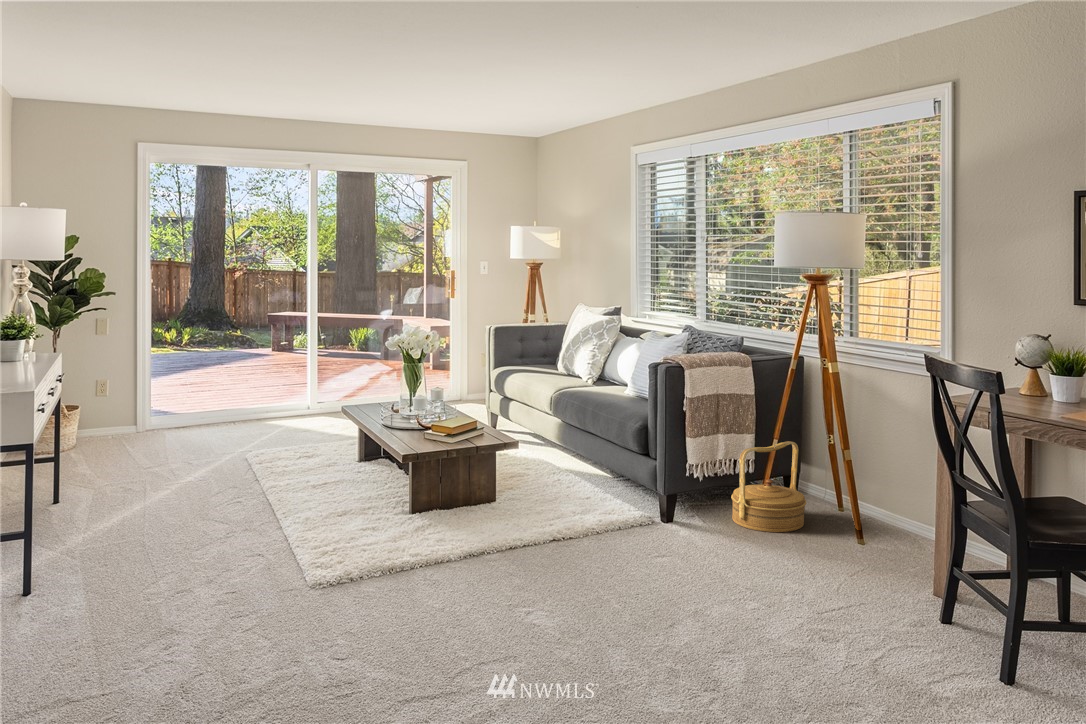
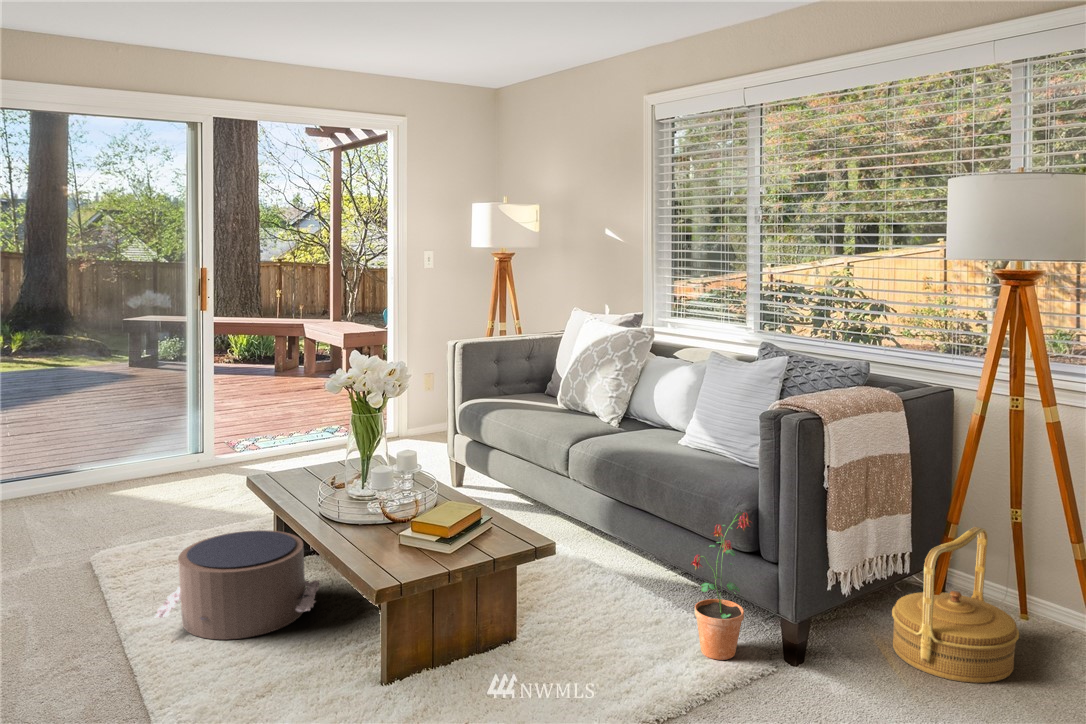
potted plant: none [599,425,640,515] -> present [691,513,751,660]
pouf: none [284,438,382,495] -> present [155,530,319,639]

